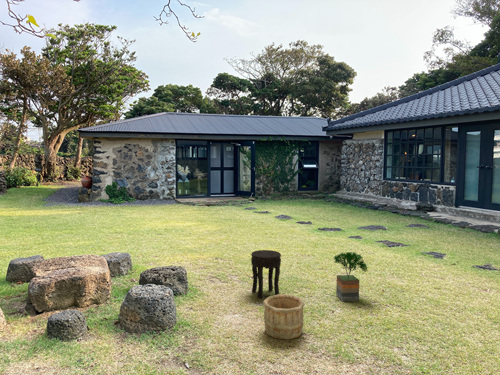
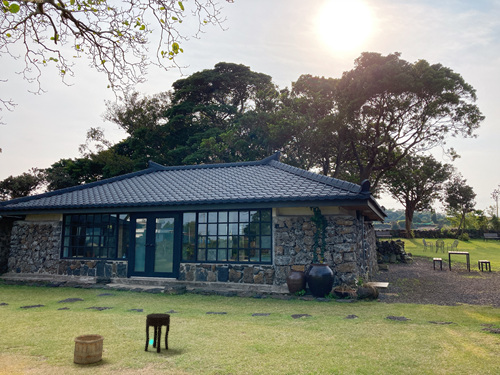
side table: present [251,250,281,299] -> present [145,313,170,353]
potted tree: present [334,252,367,301] -> none [96,304,123,341]

